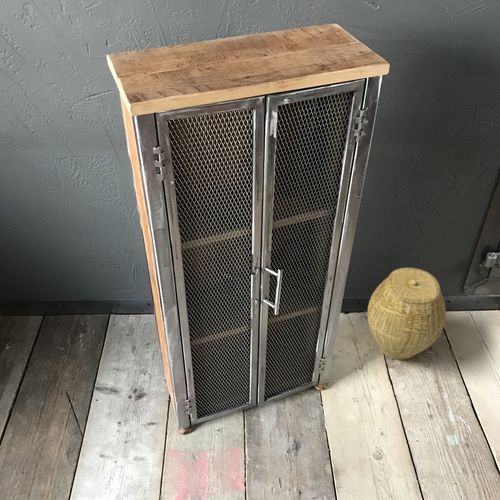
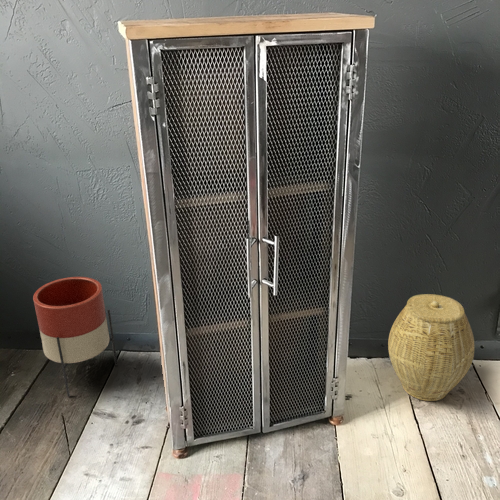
planter: none [23,258,110,372] -> present [33,277,118,397]

